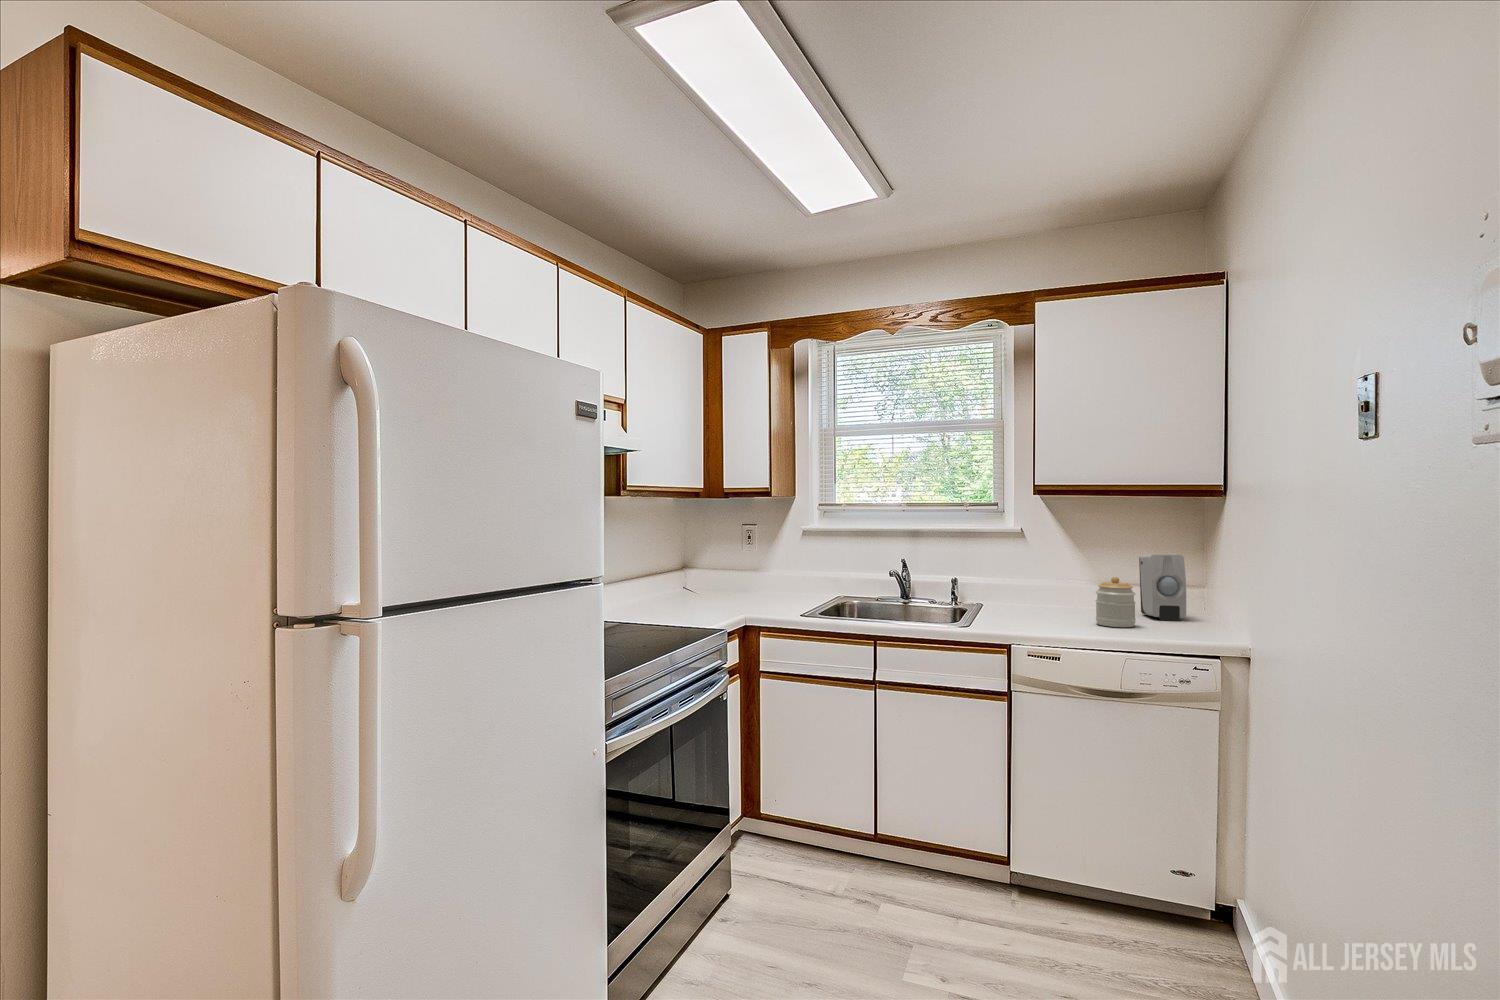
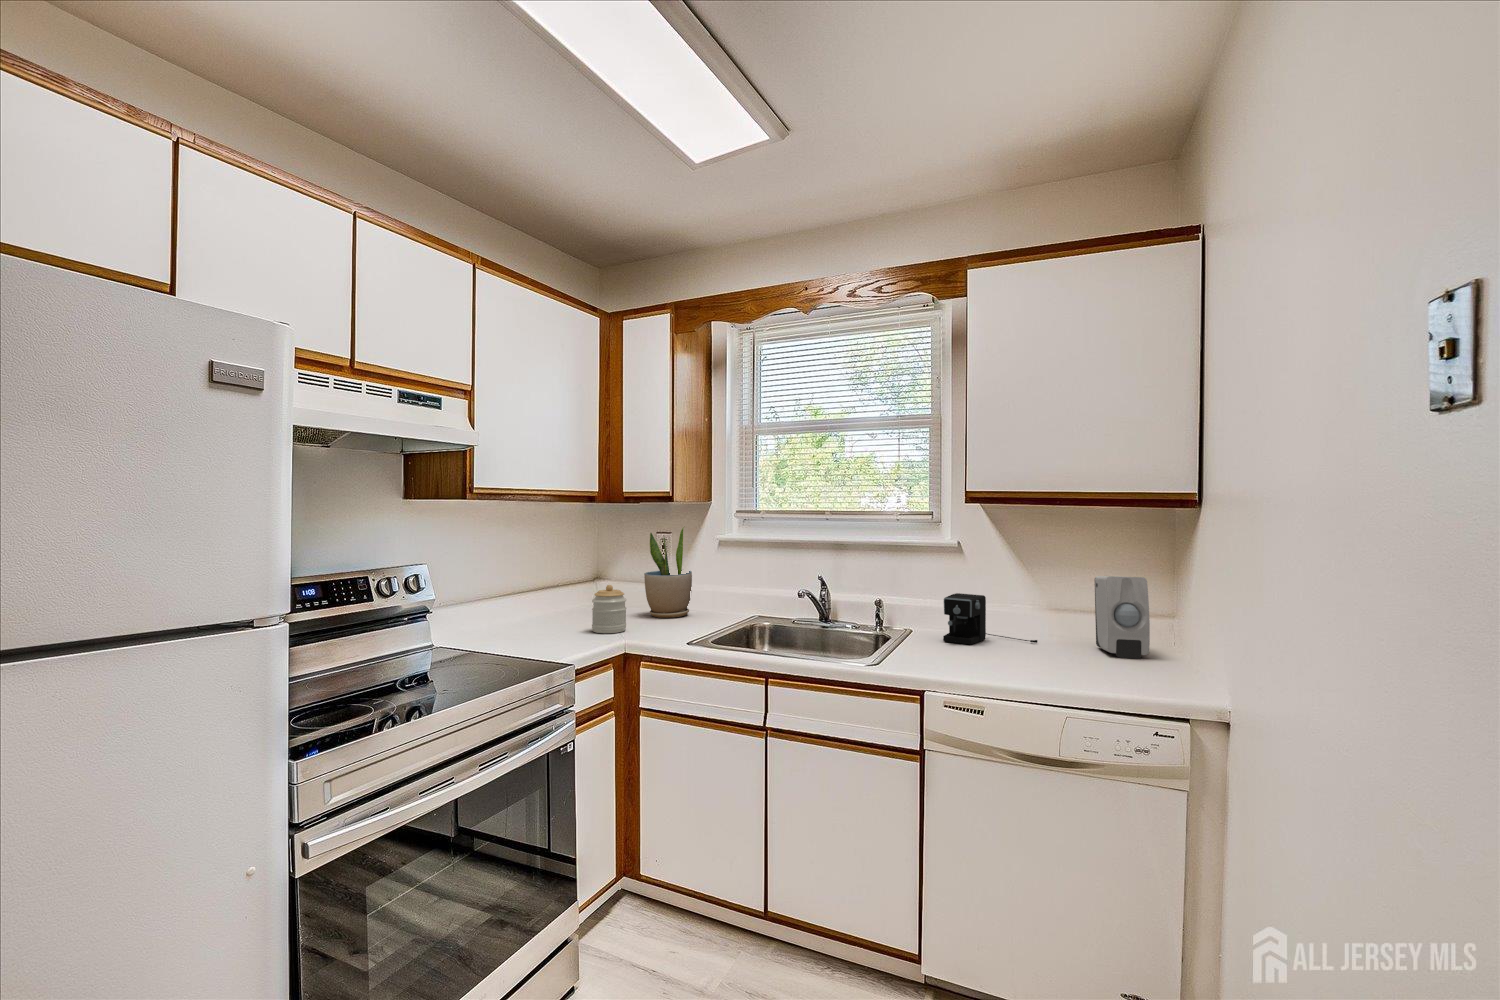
potted plant: none [737,518,779,599] -> present [644,527,692,618]
coffee maker: none [1013,572,1092,614] -> present [943,593,1038,645]
jar: present [1096,577,1136,627] -> present [592,585,626,633]

